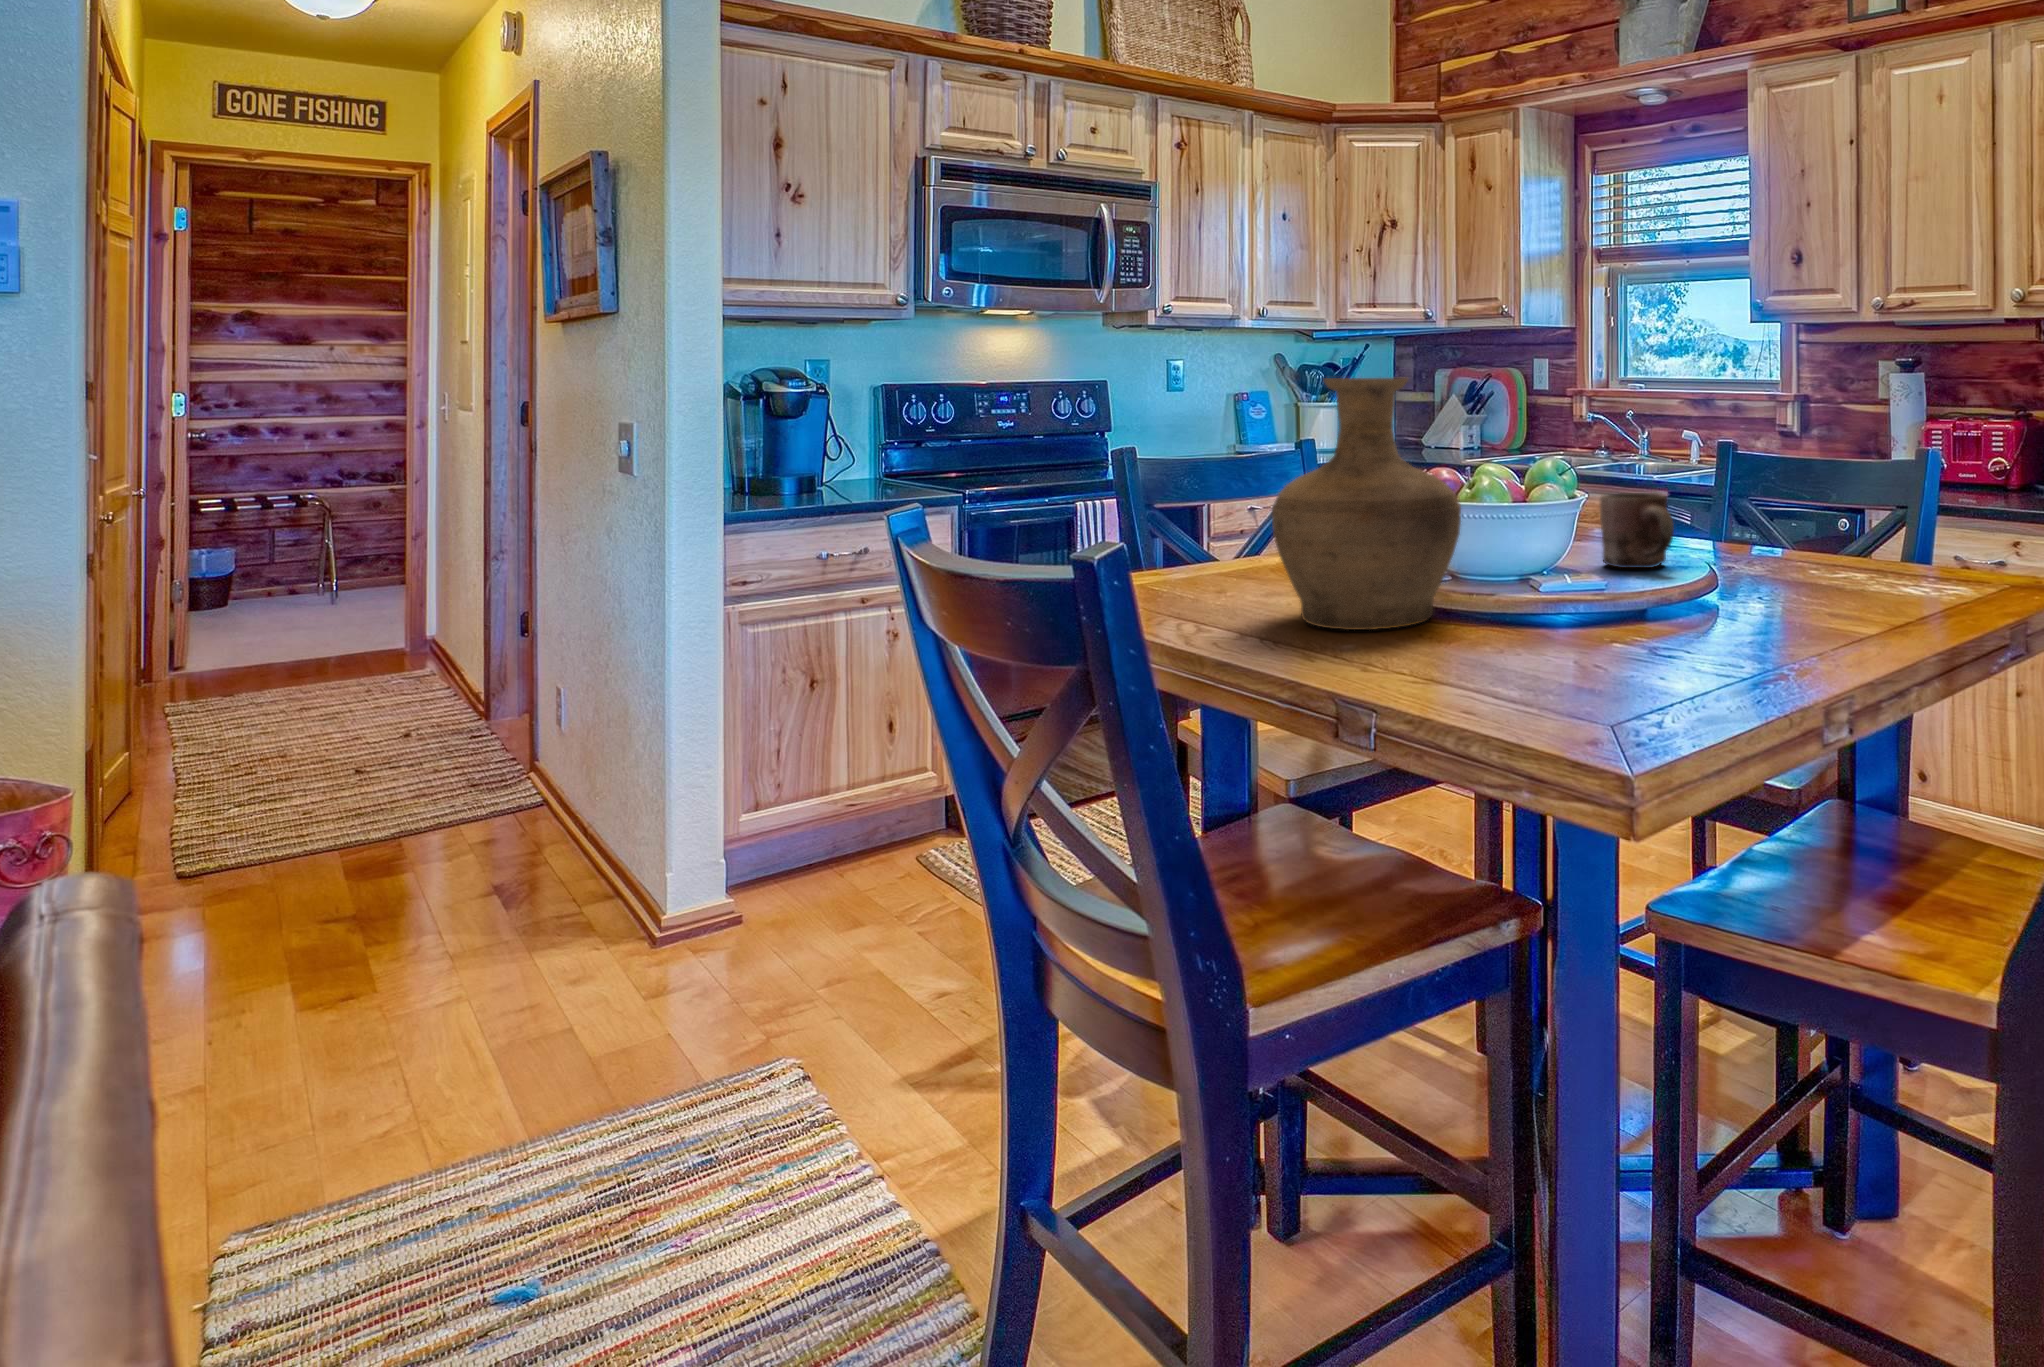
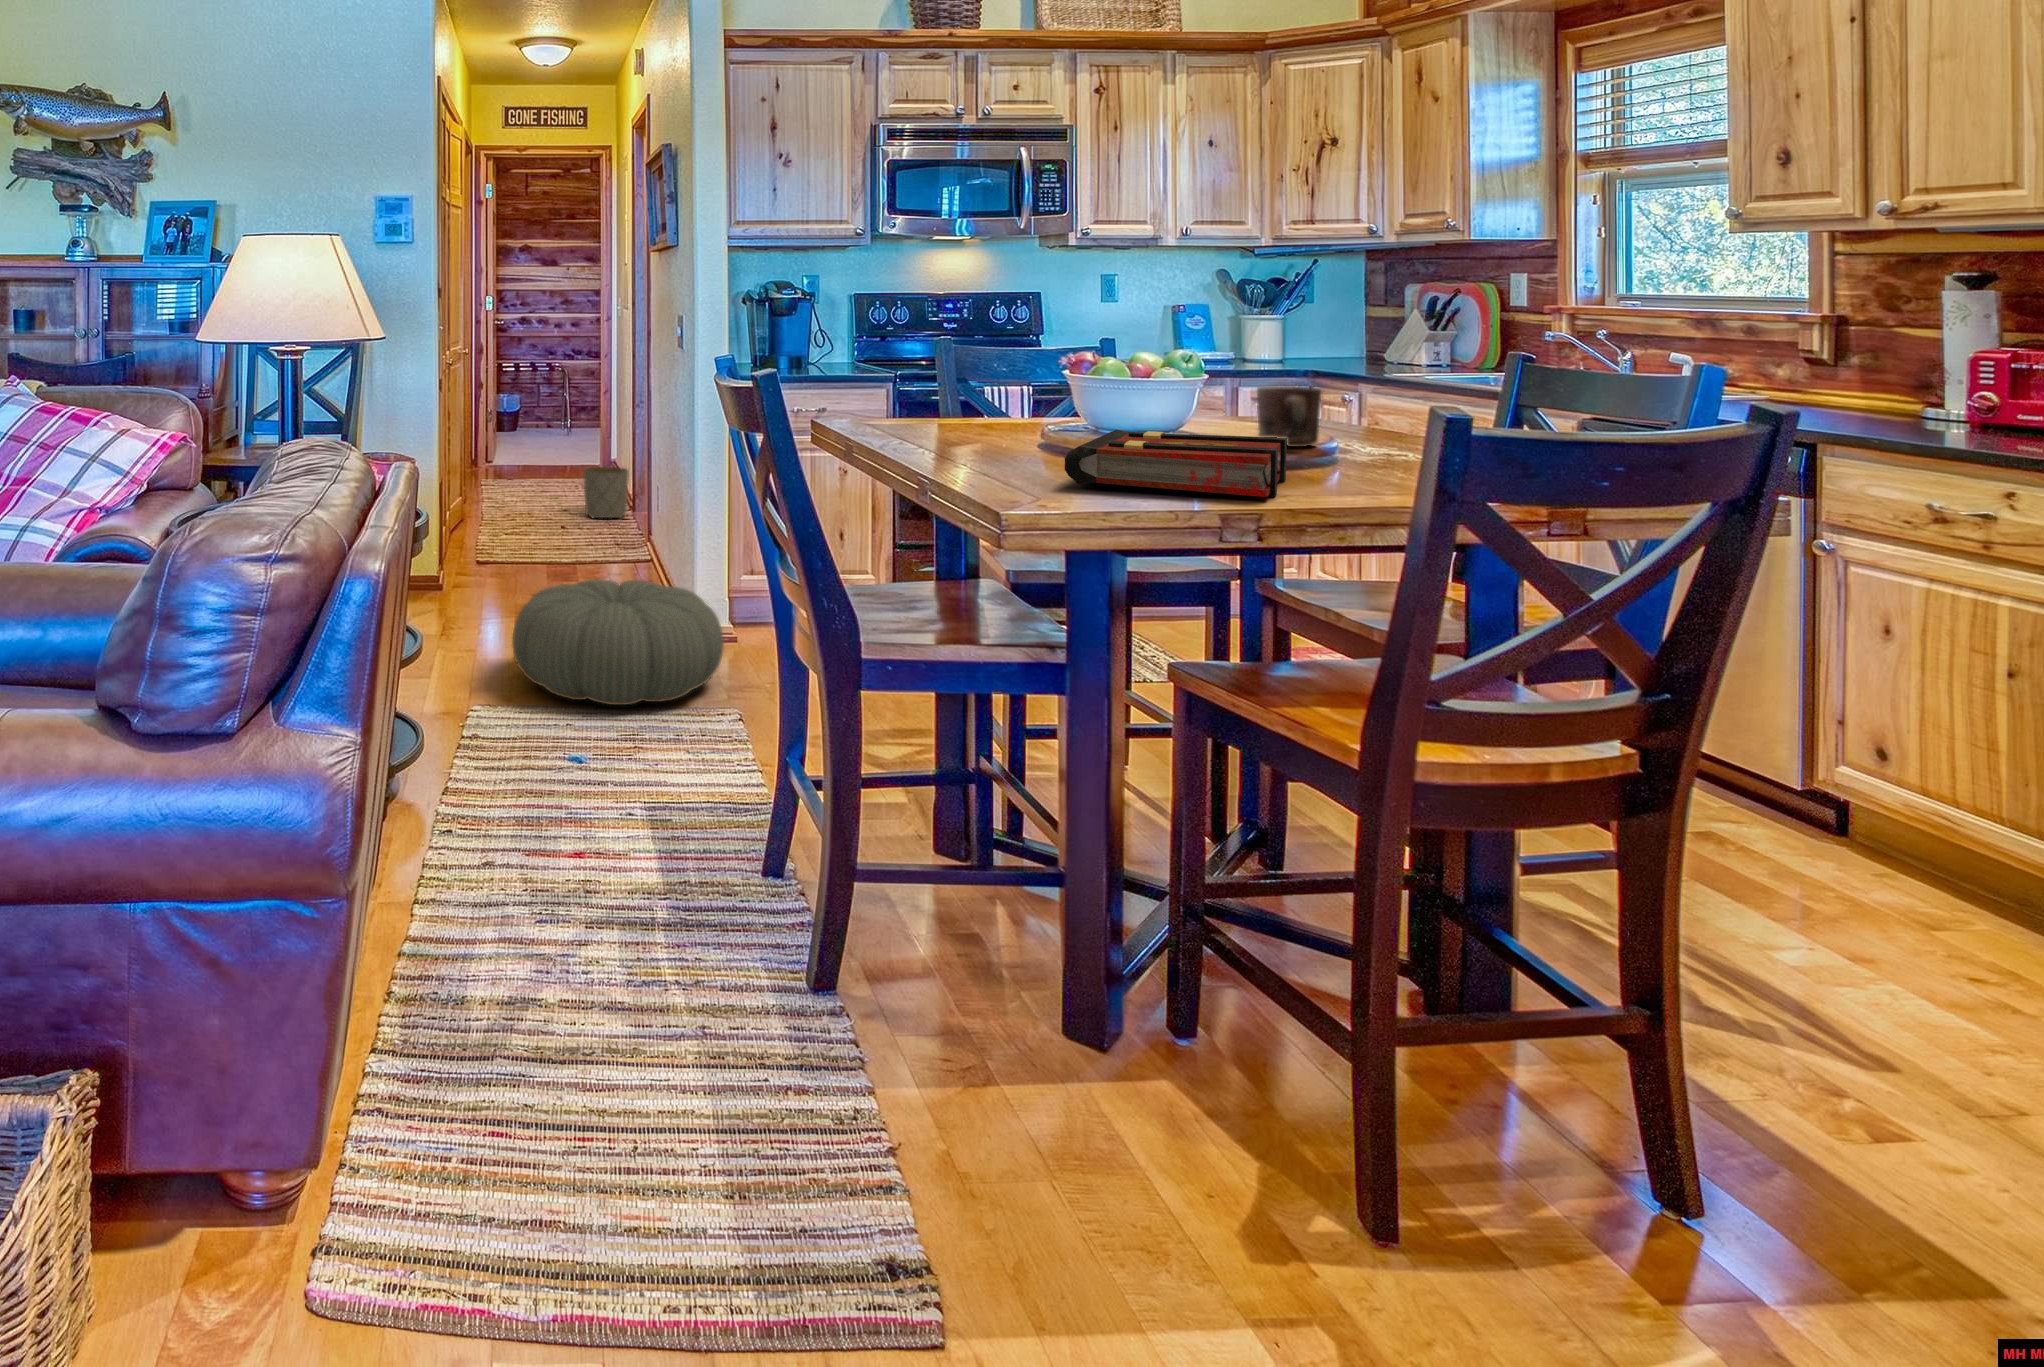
vase: present [1272,377,1461,630] -> none [938,288,1075,456]
book: none [1534,569,1856,680] -> present [1065,430,1287,497]
planter: none [395,652,485,741] -> present [583,467,629,518]
pouf: none [311,868,757,1144] -> present [512,579,724,705]

